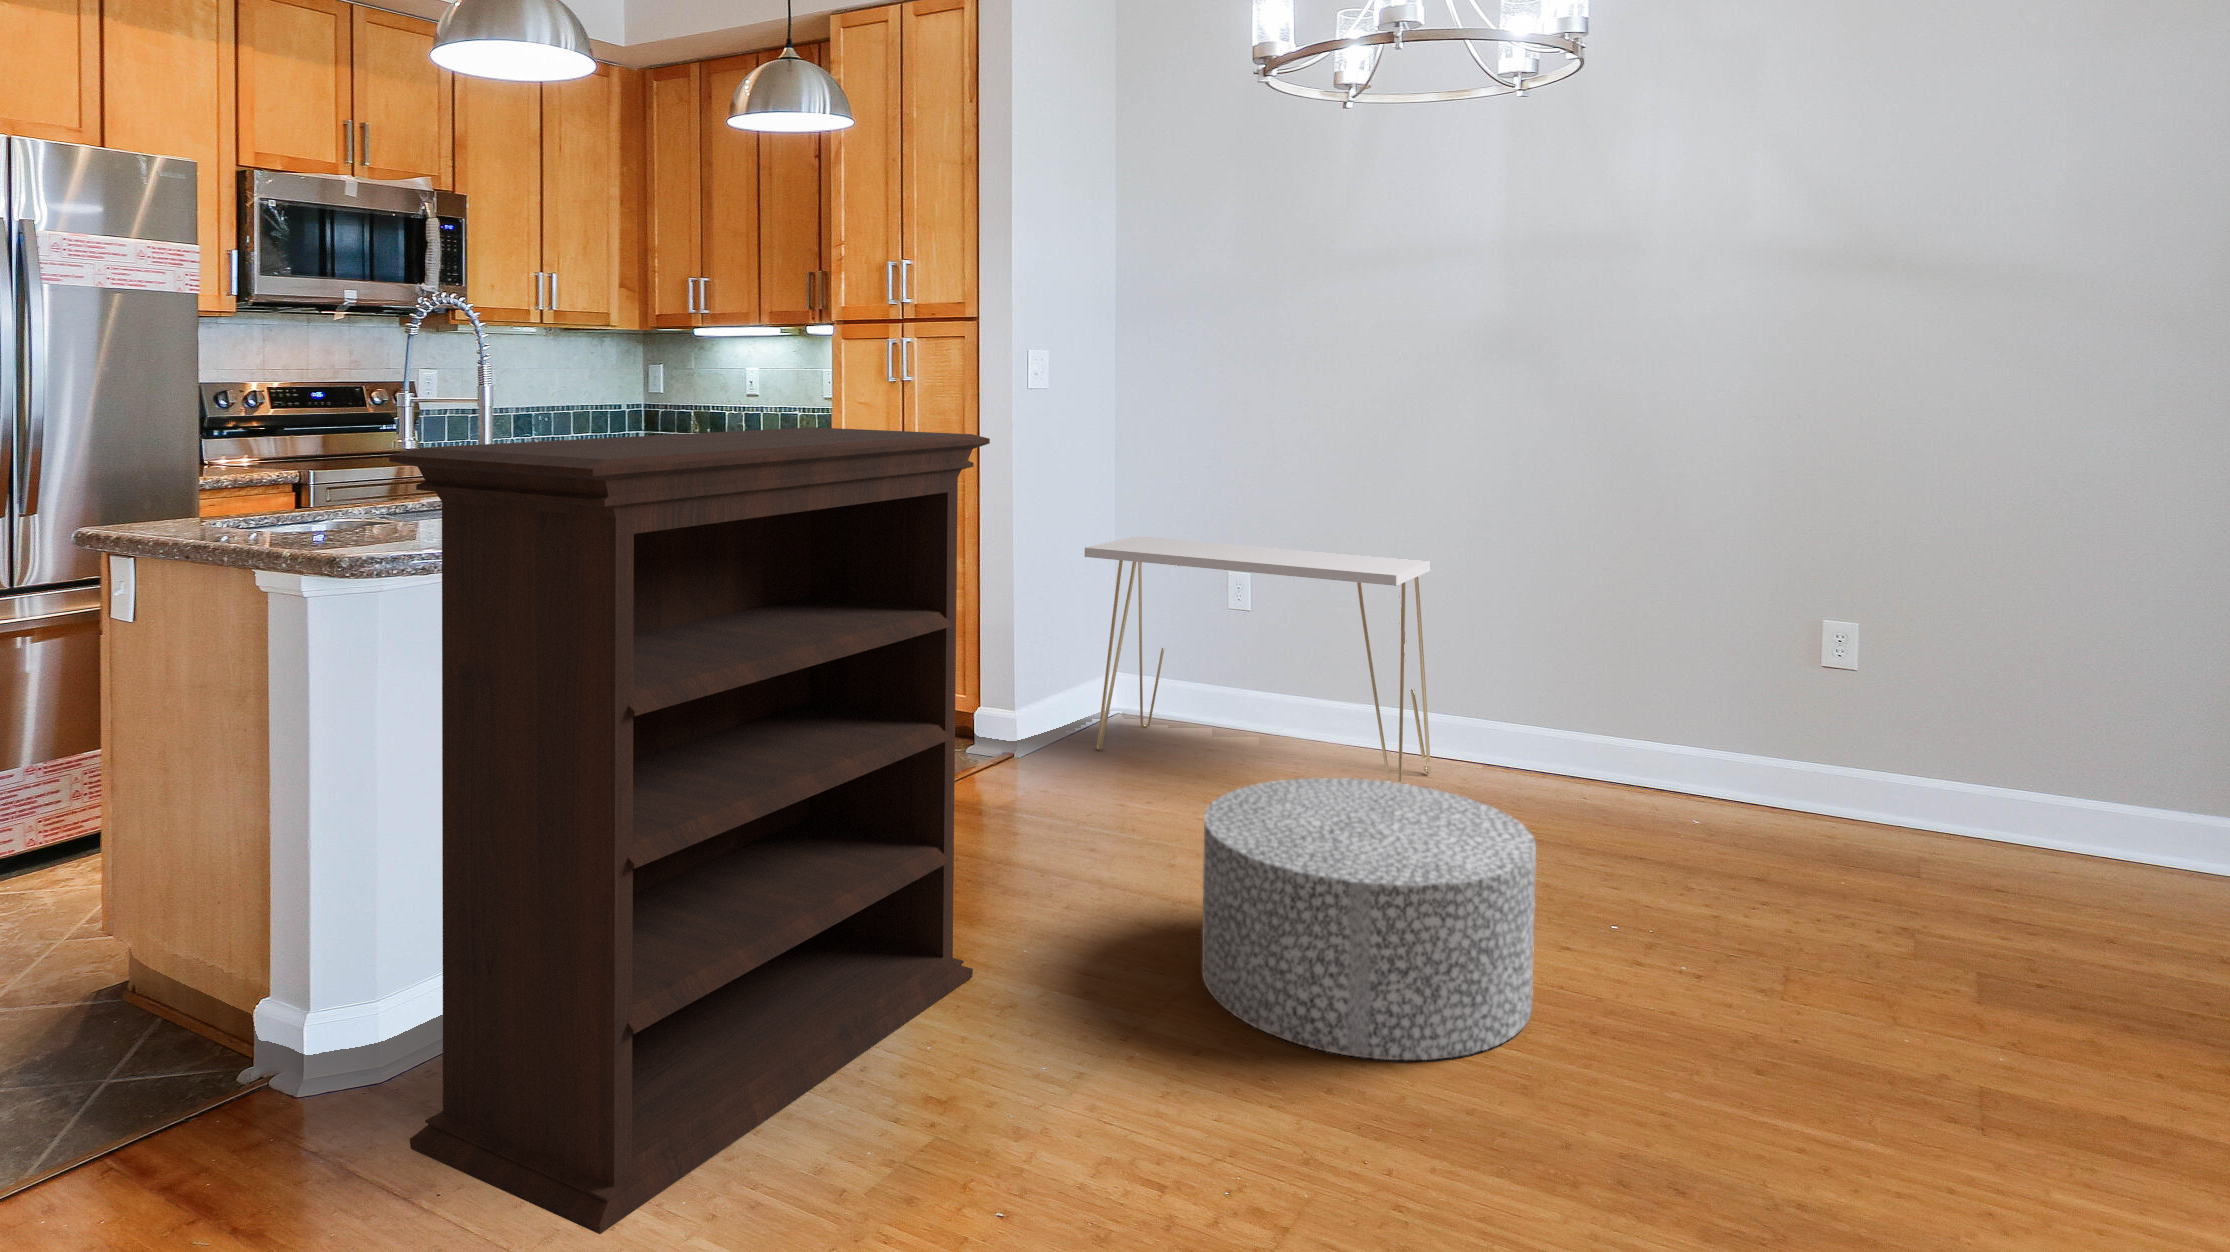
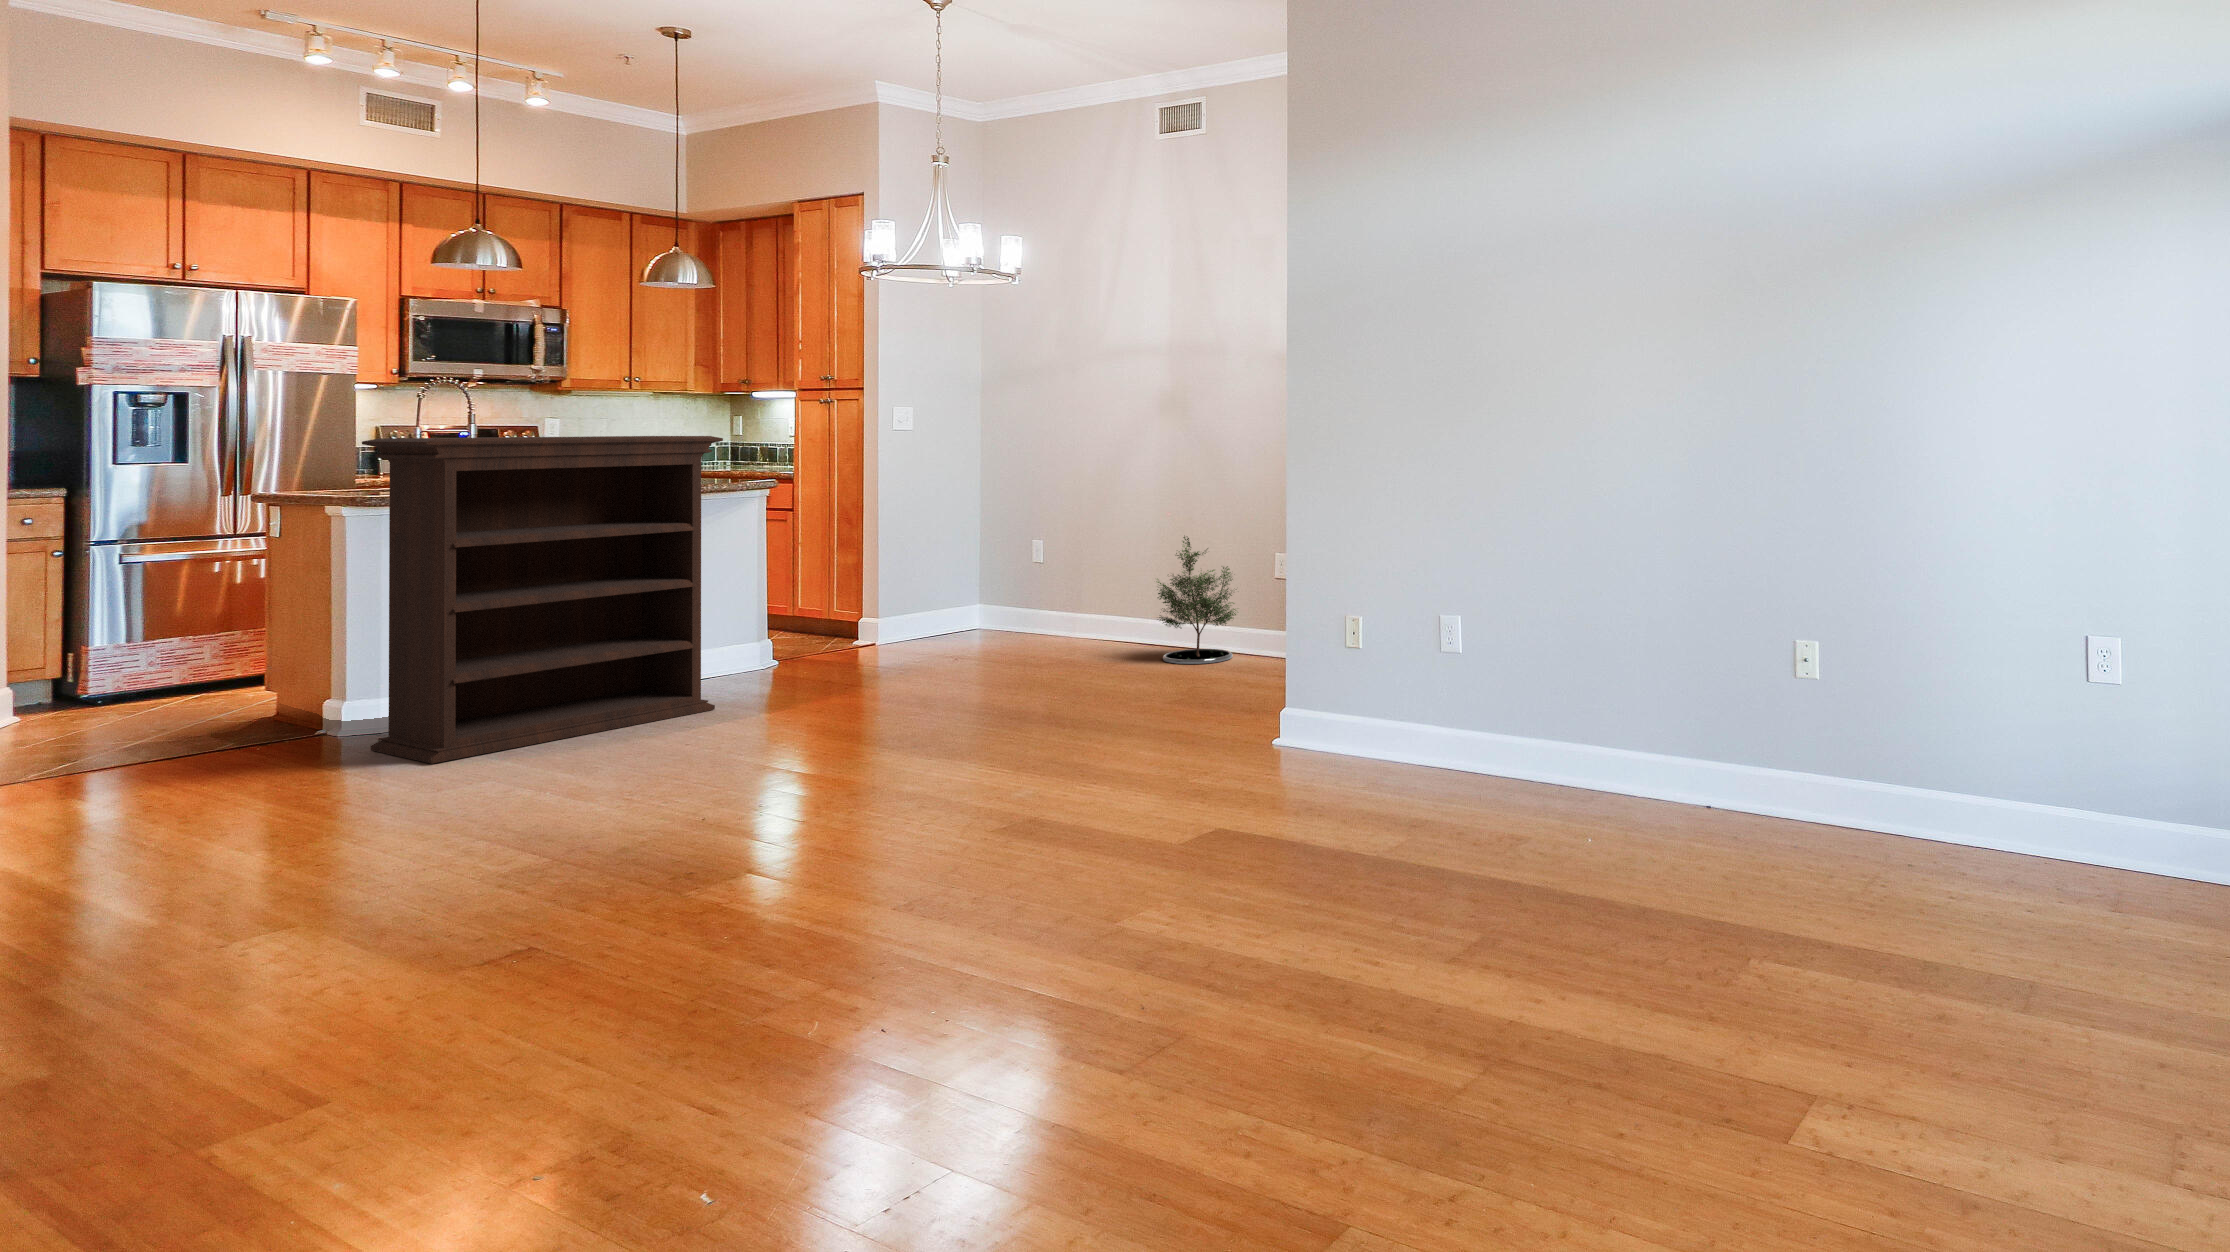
console table: present [1084,536,1431,783] -> none [934,511,1144,656]
potted tree: none [1540,601,1682,833] -> present [1157,536,1236,664]
ottoman: present [1202,778,1536,1060] -> none [826,617,1001,725]

